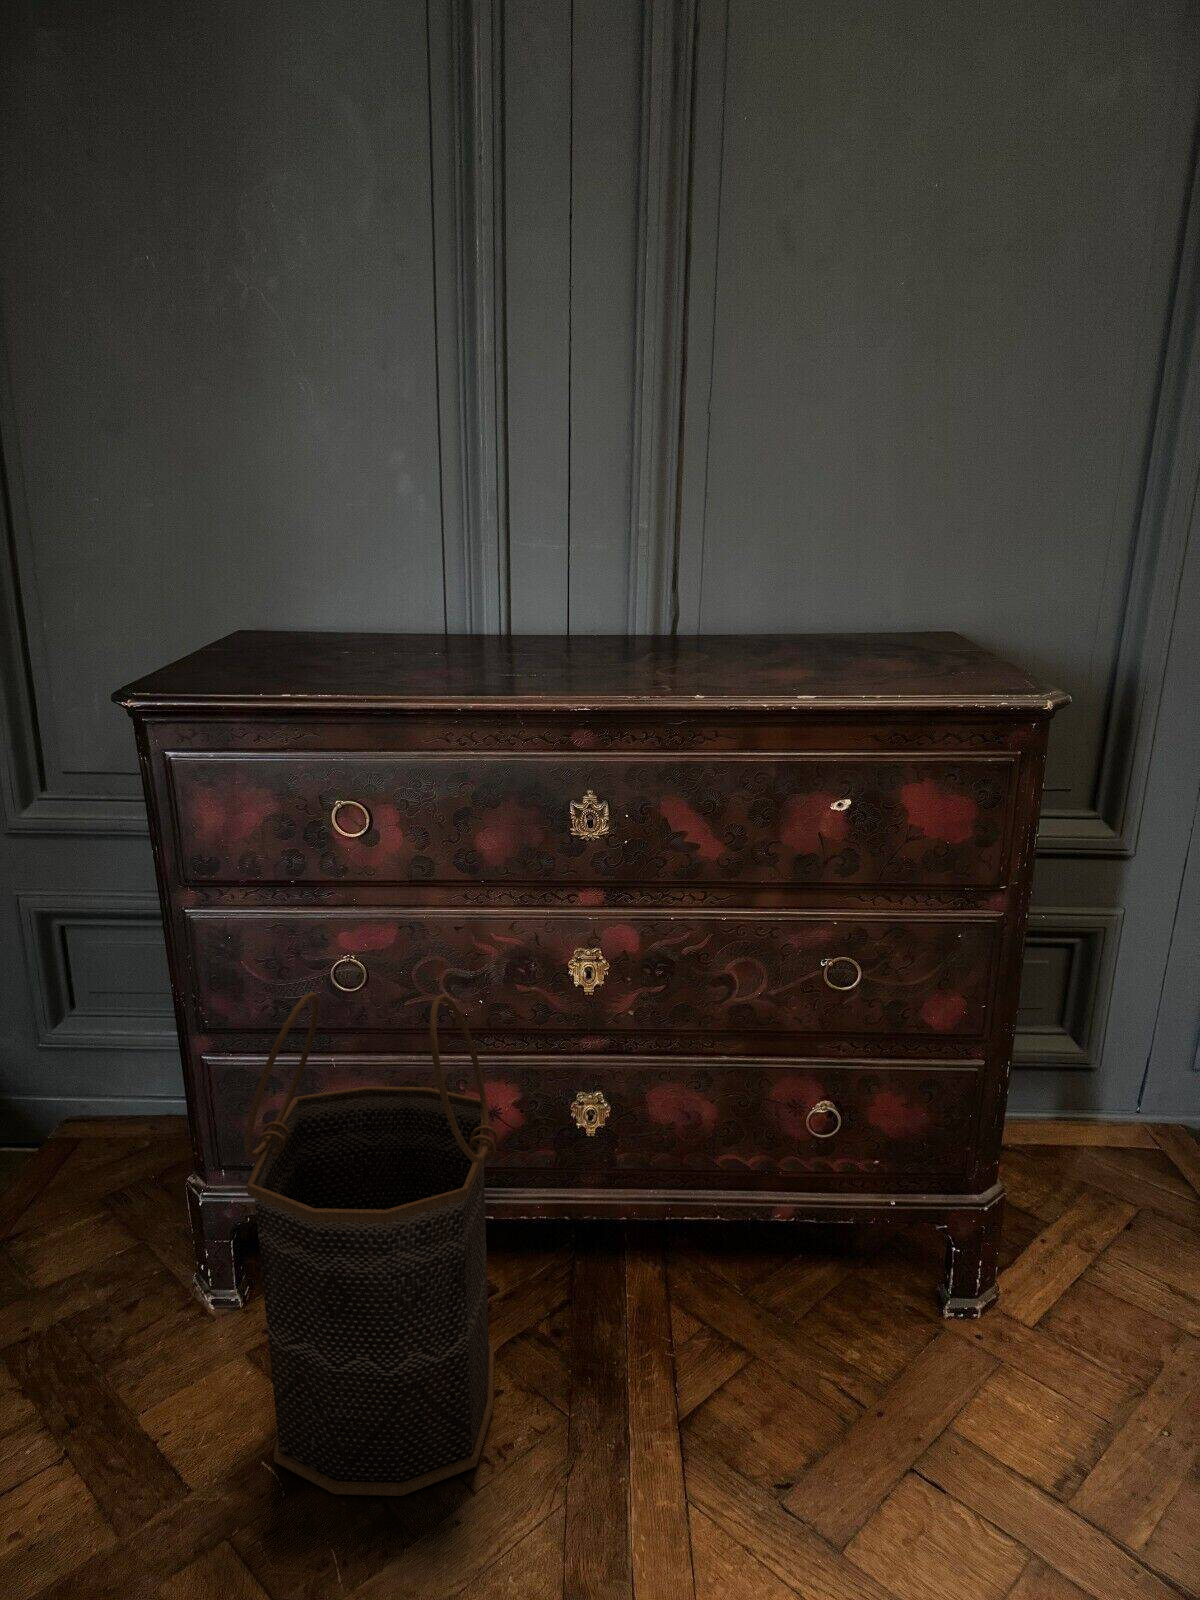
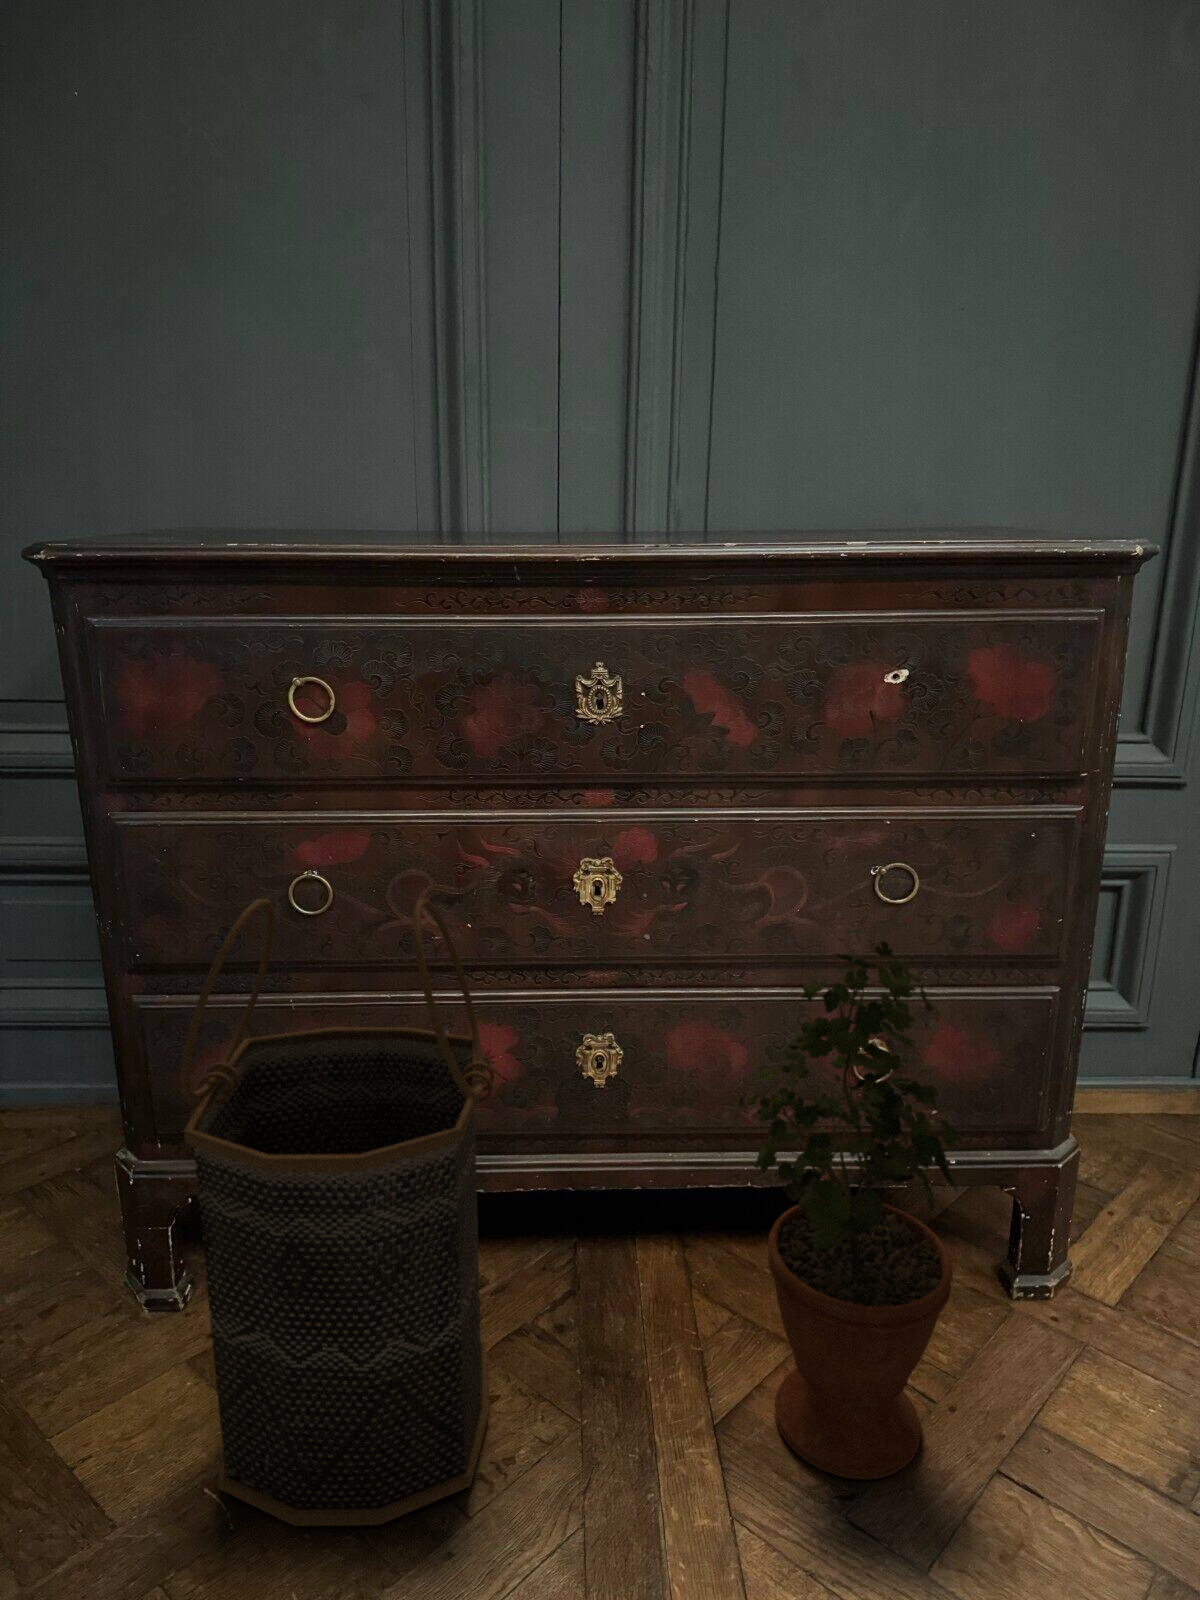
potted plant: none [693,1020,882,1472] -> present [733,930,961,1480]

